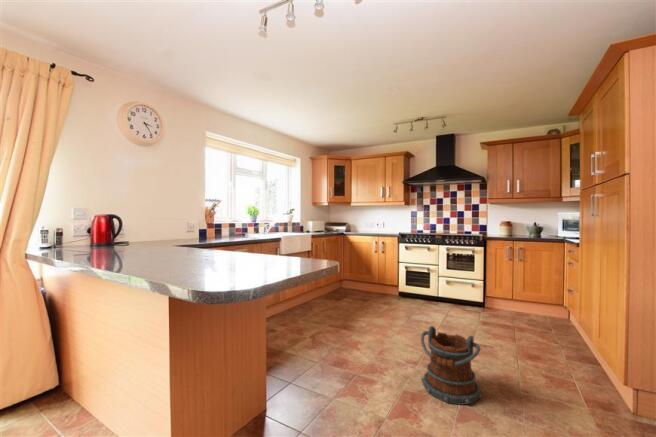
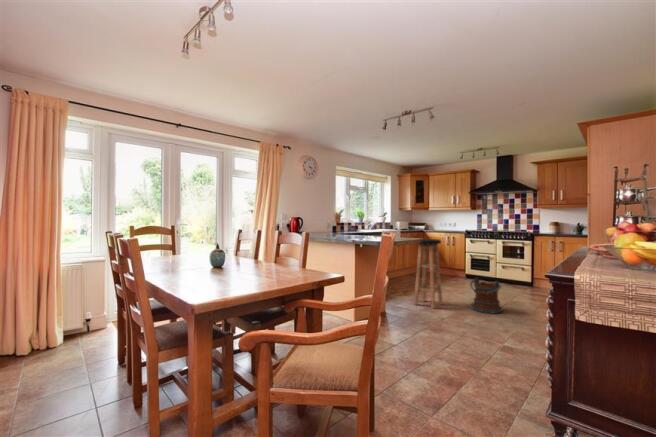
bar stool: none [318,254,372,402] -> present [414,239,443,309]

